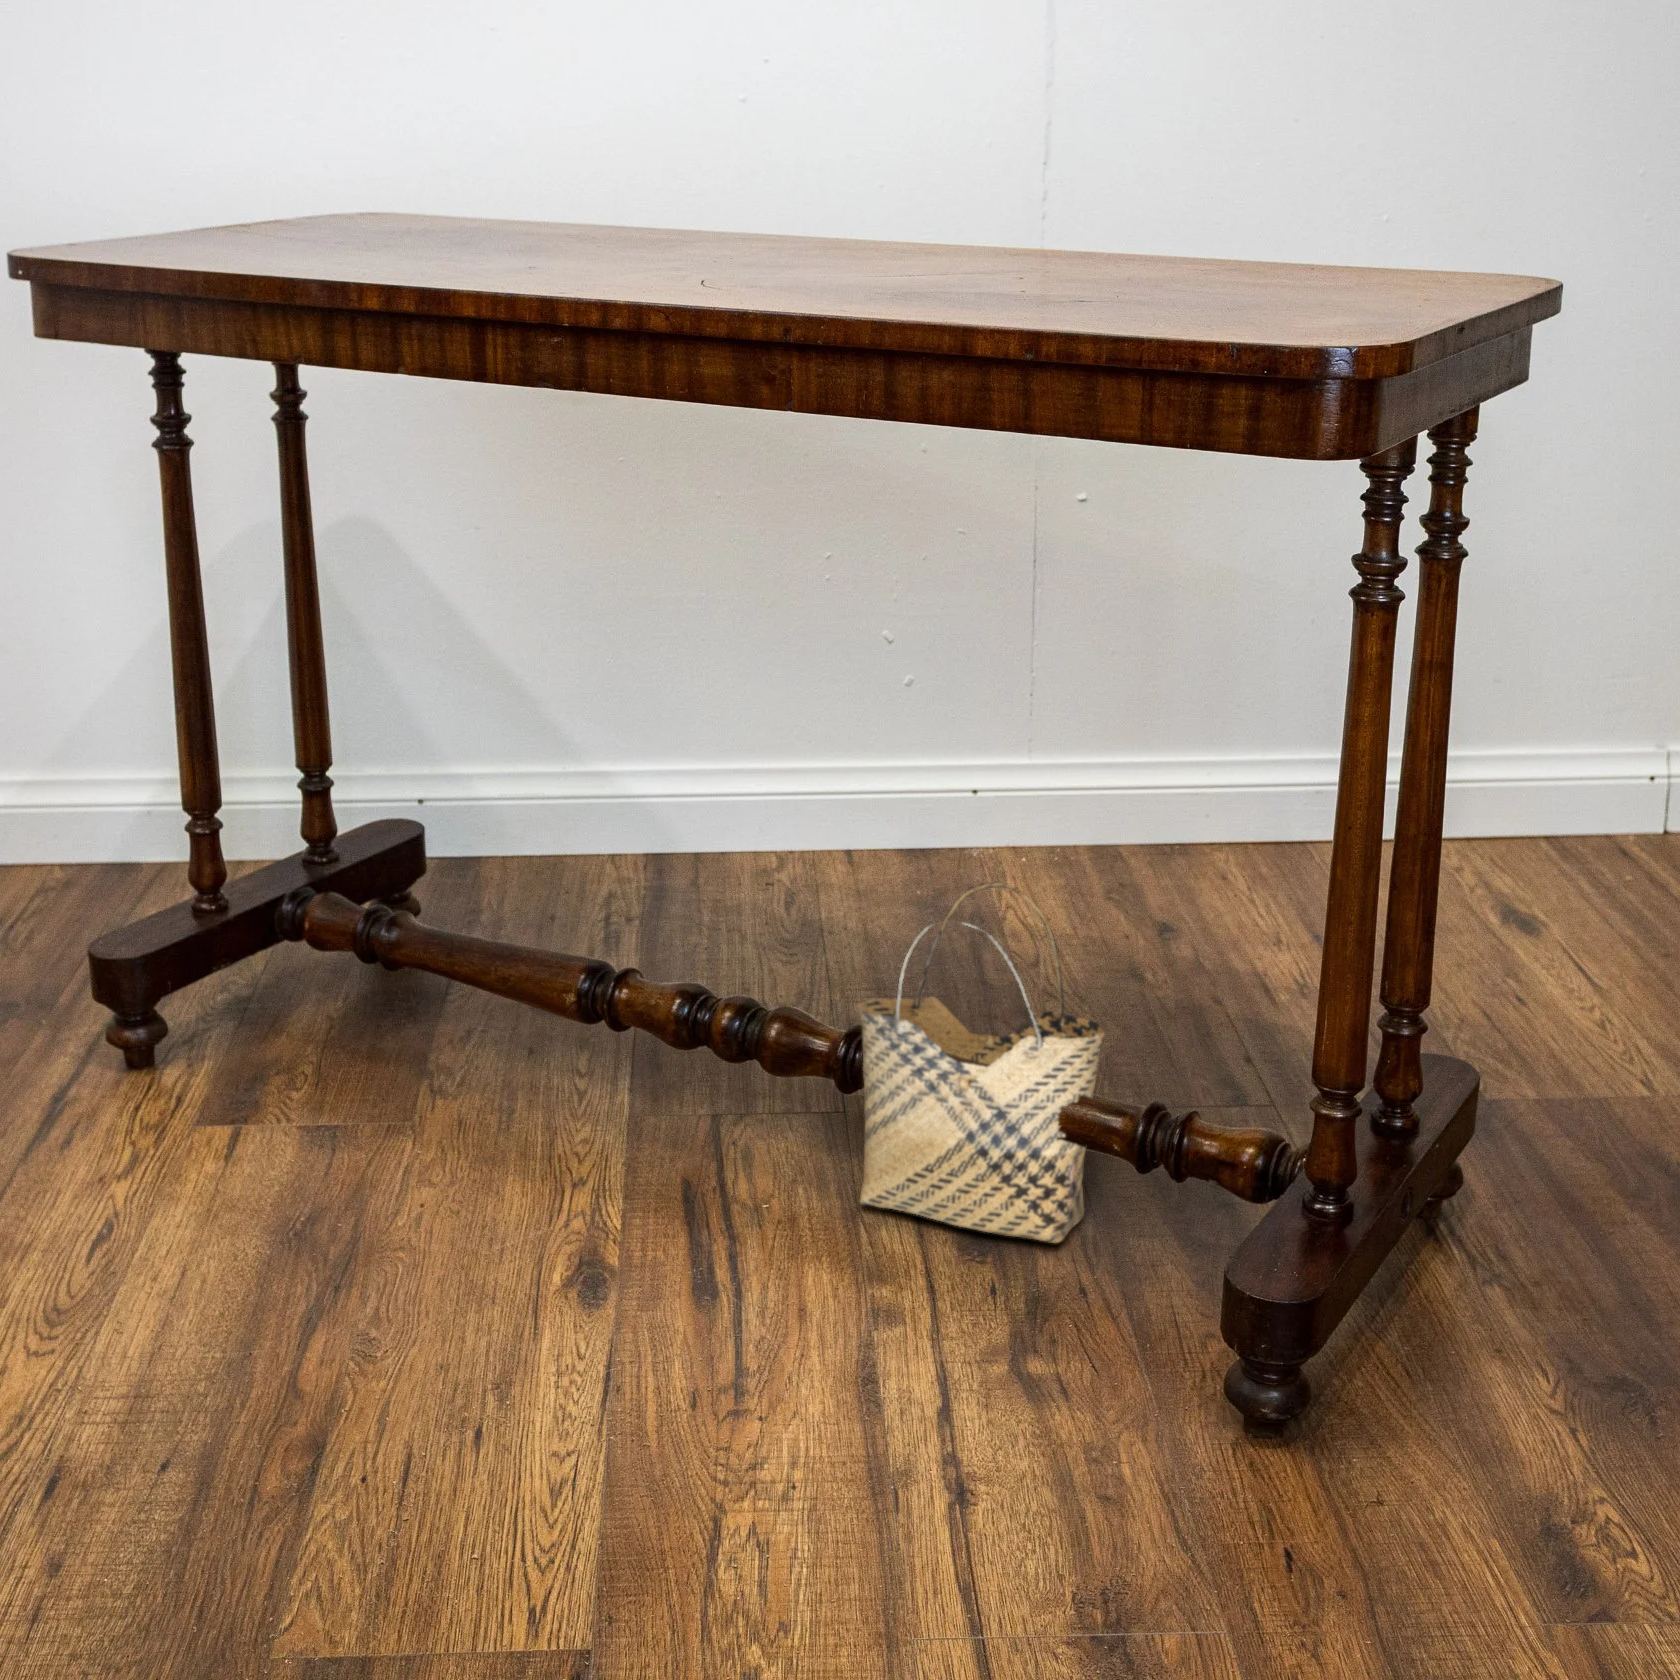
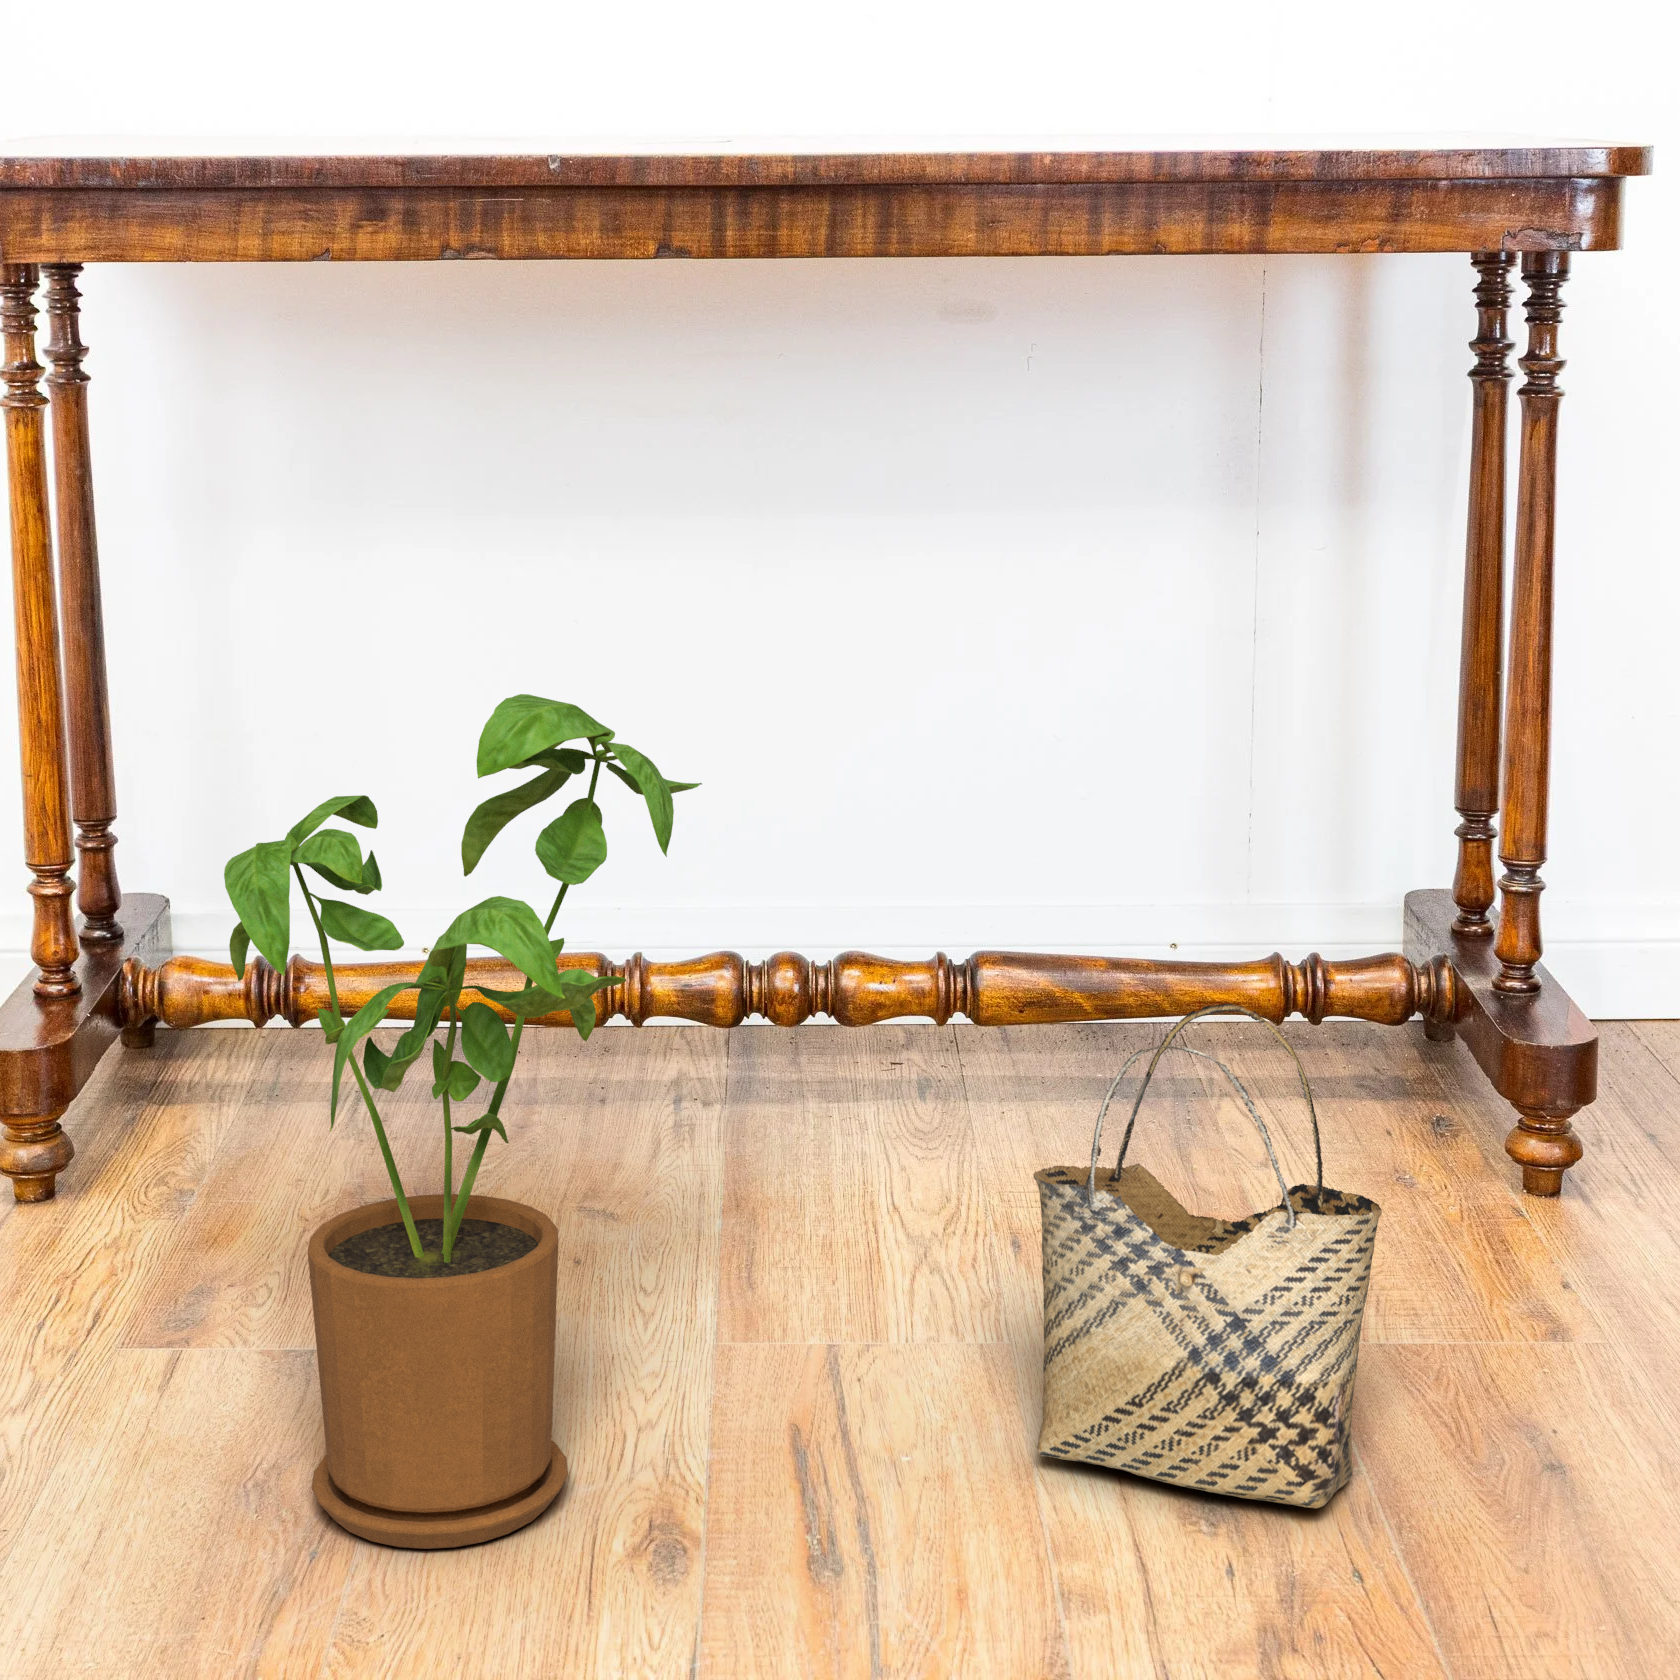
house plant: none [260,671,613,1283] -> present [224,694,702,1549]

